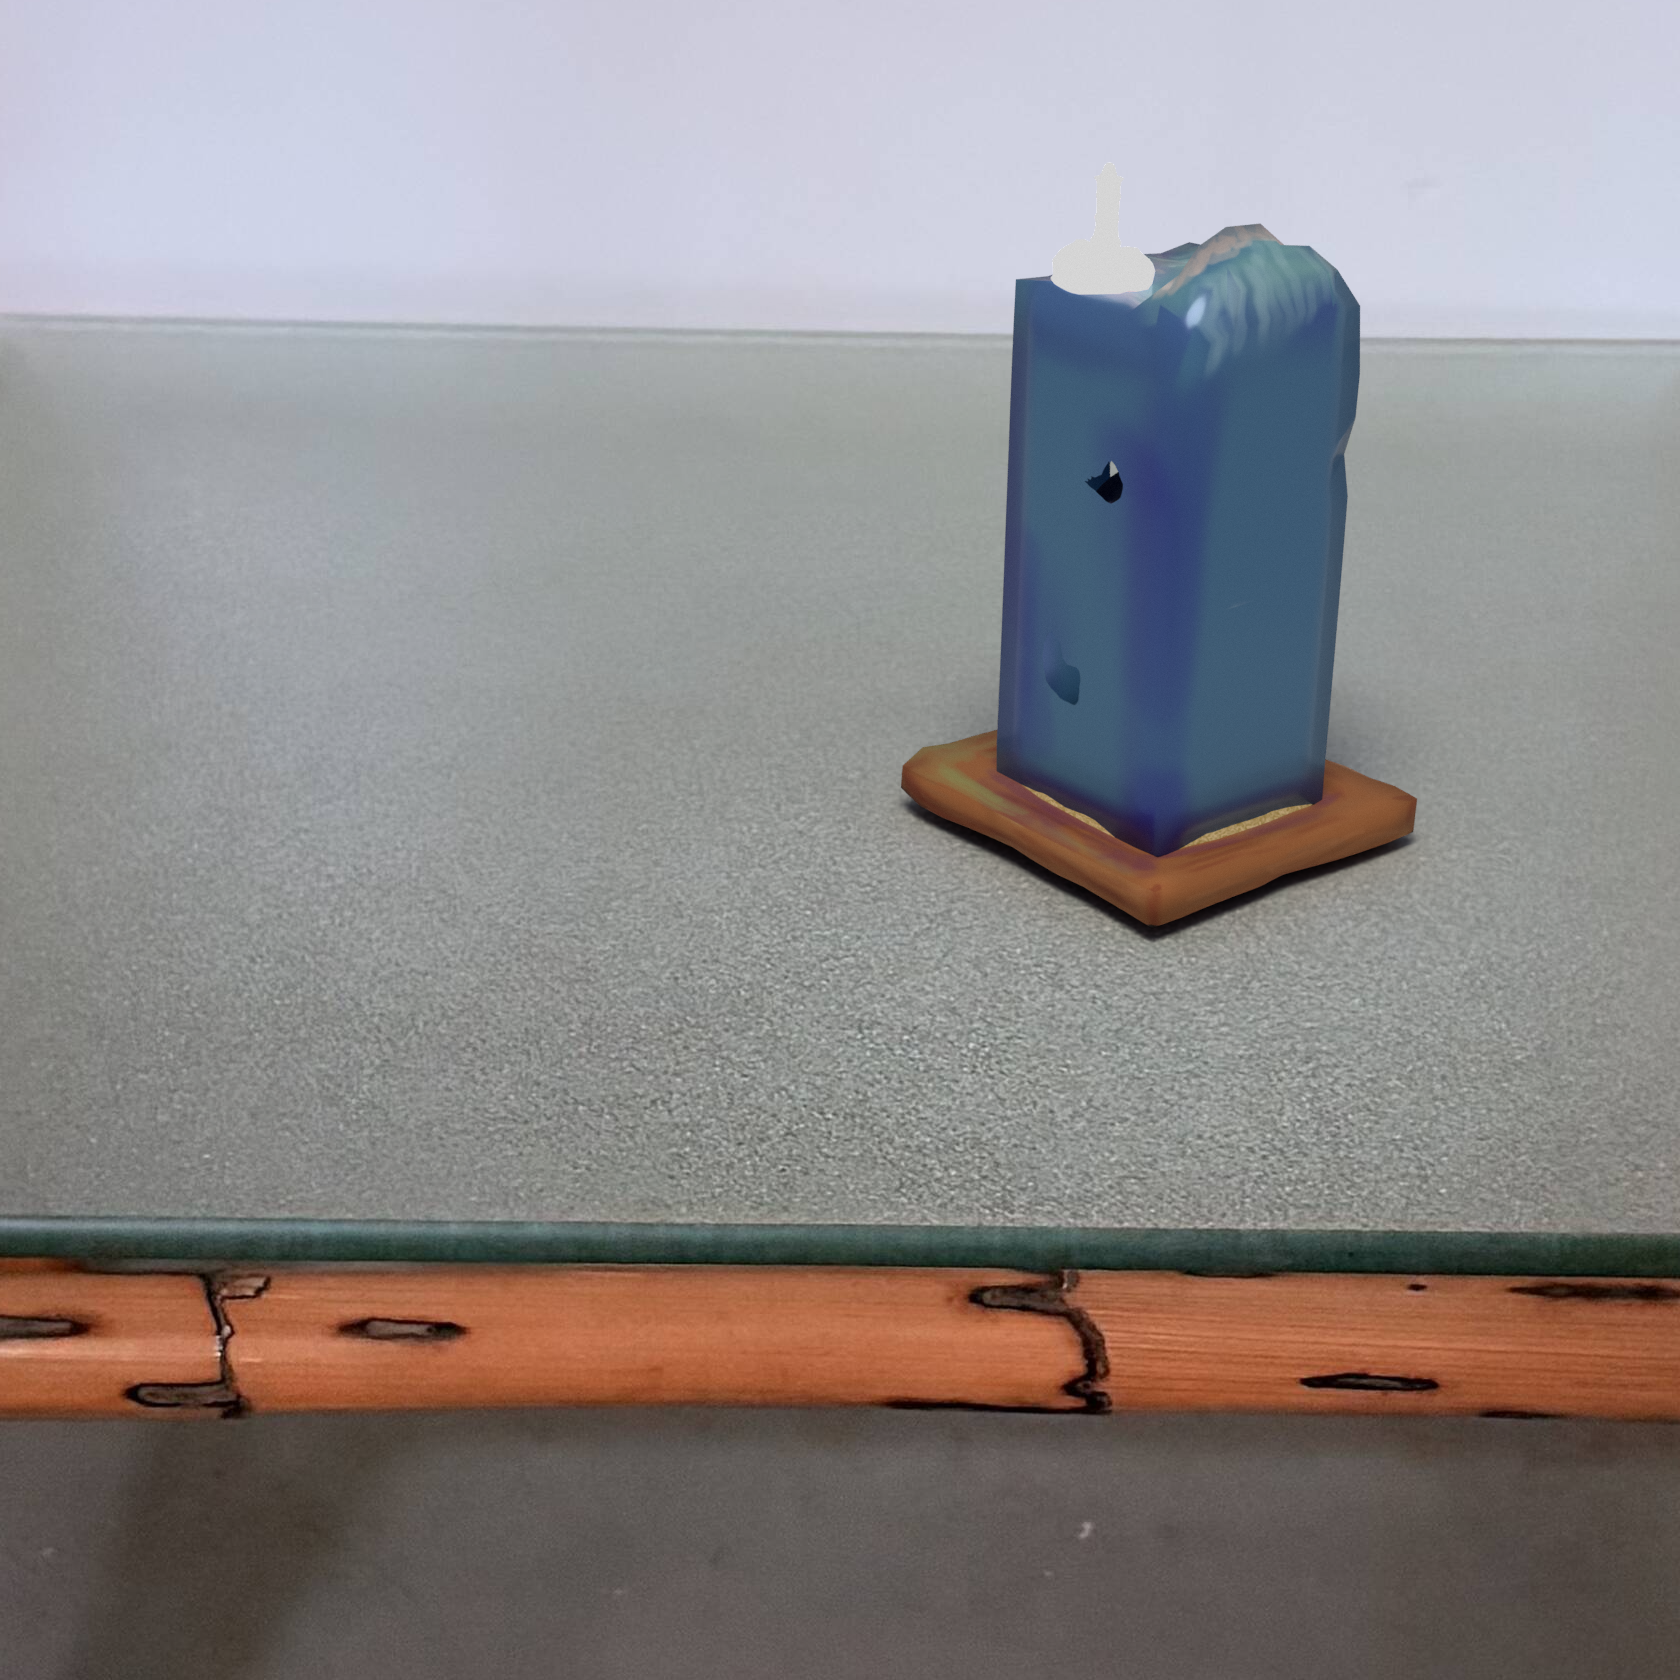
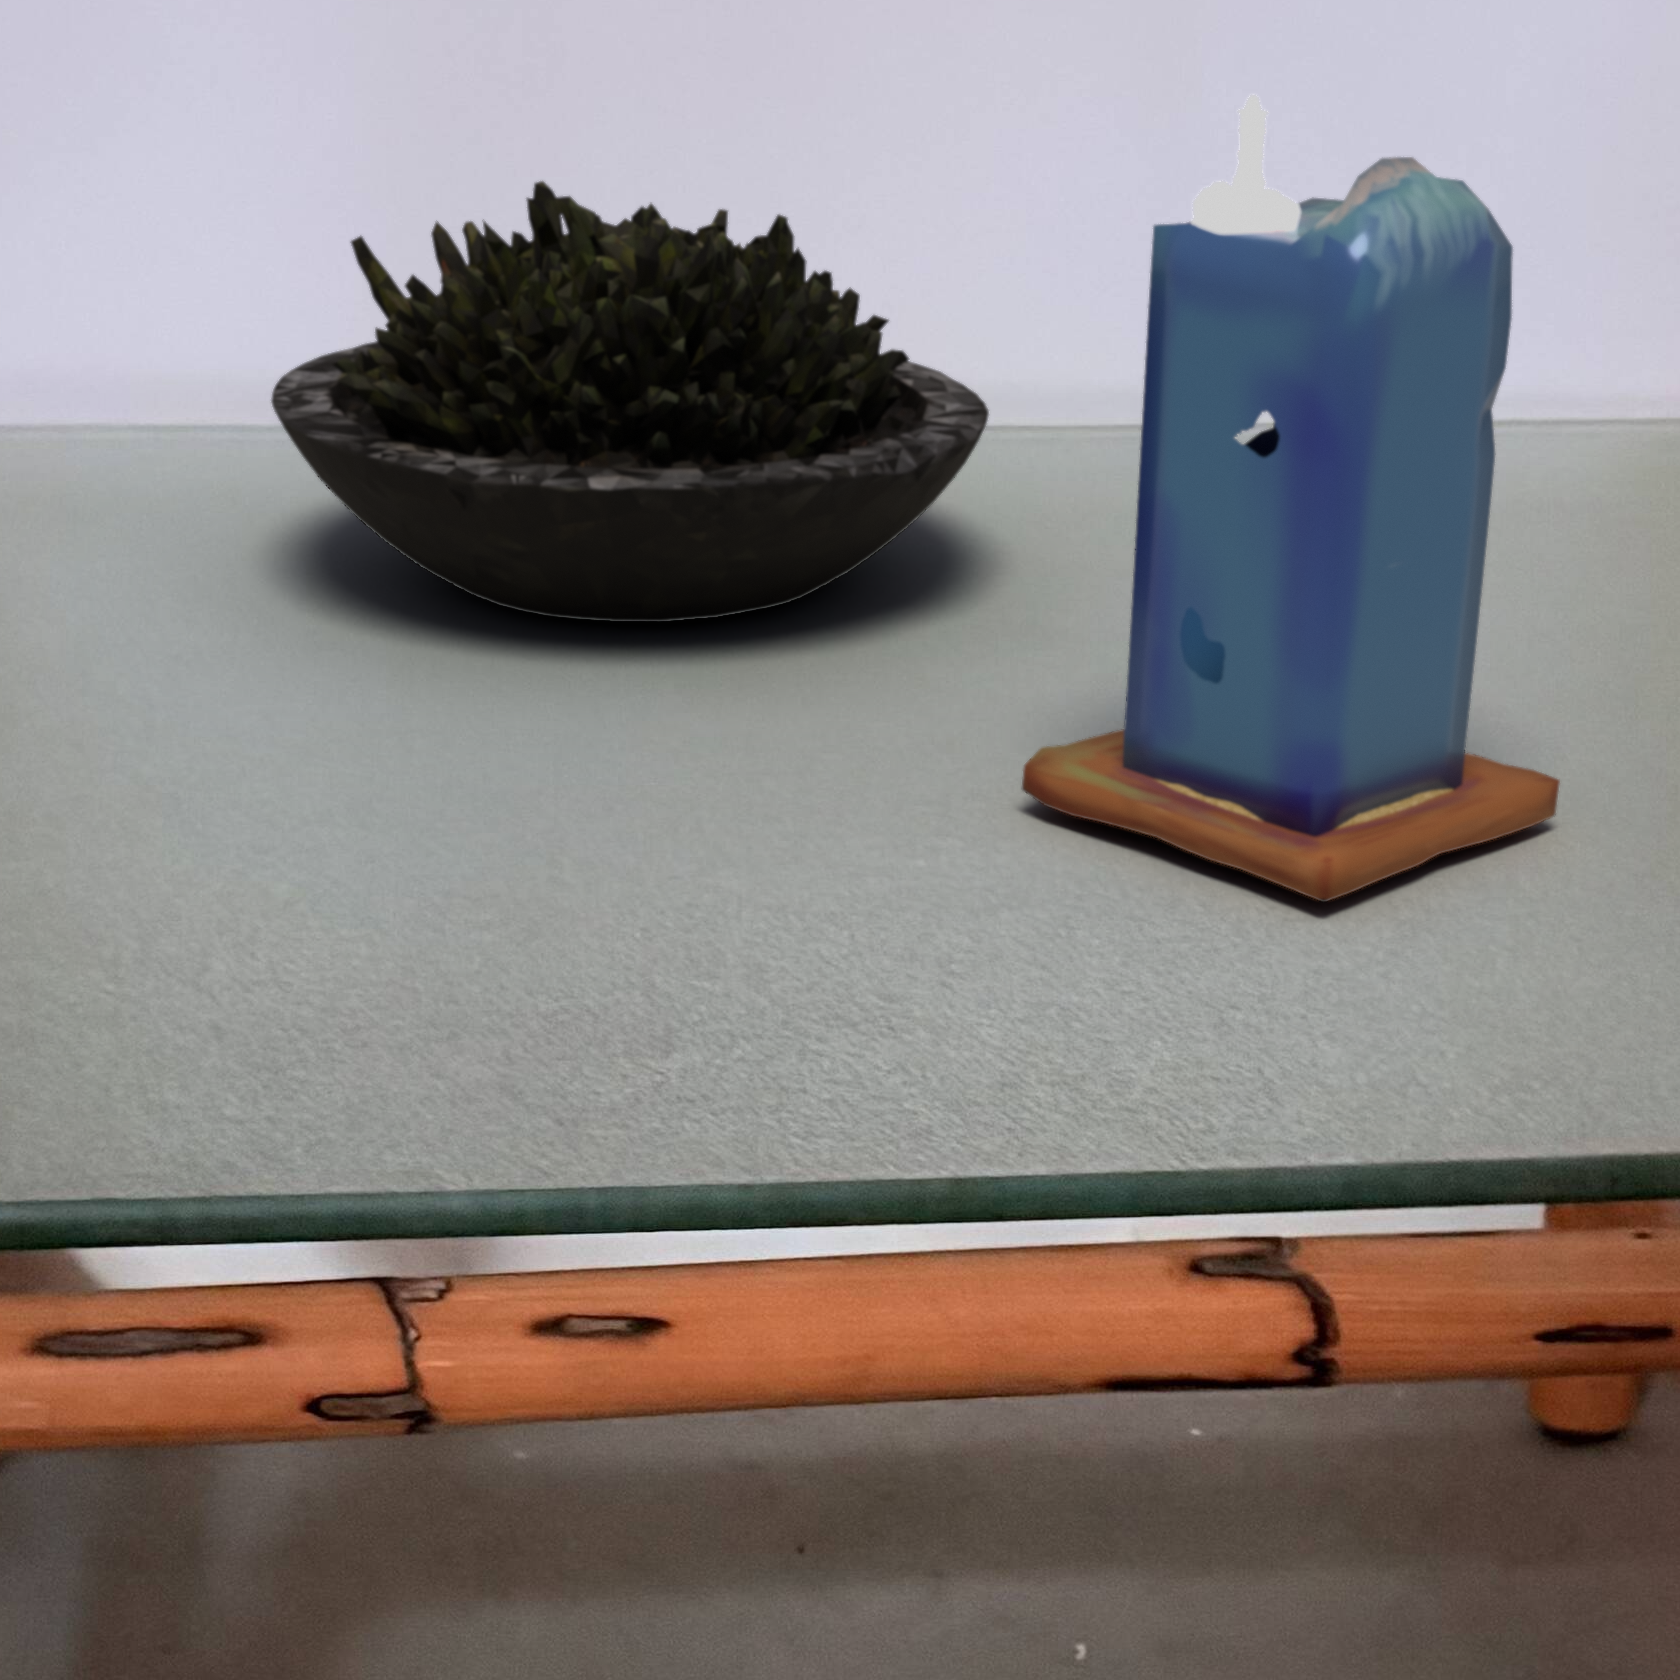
succulent plant: none [282,164,955,579] -> present [271,181,989,622]

